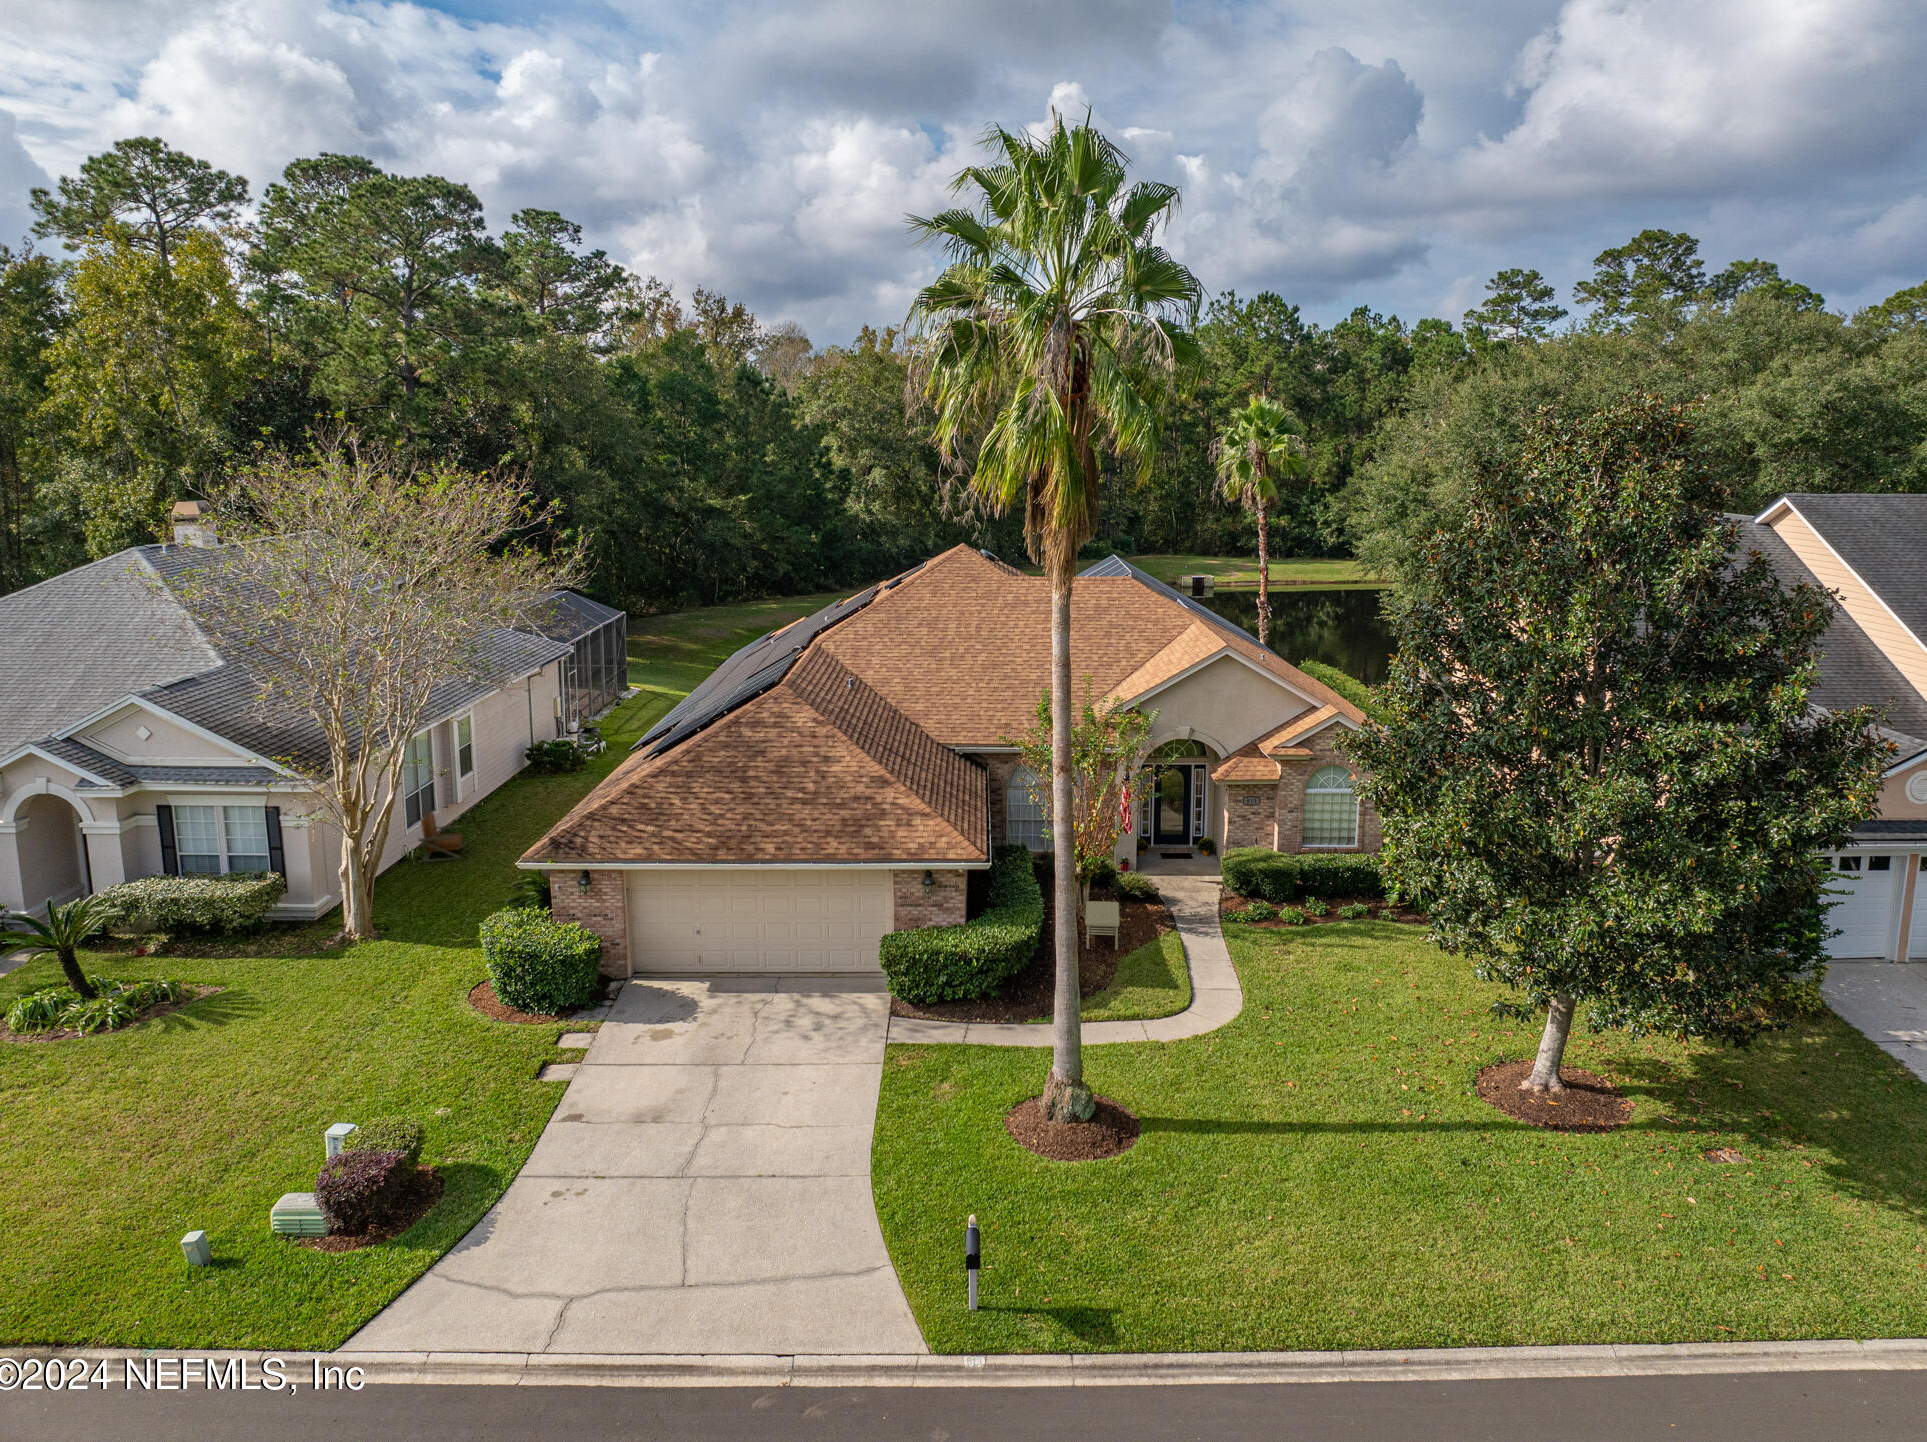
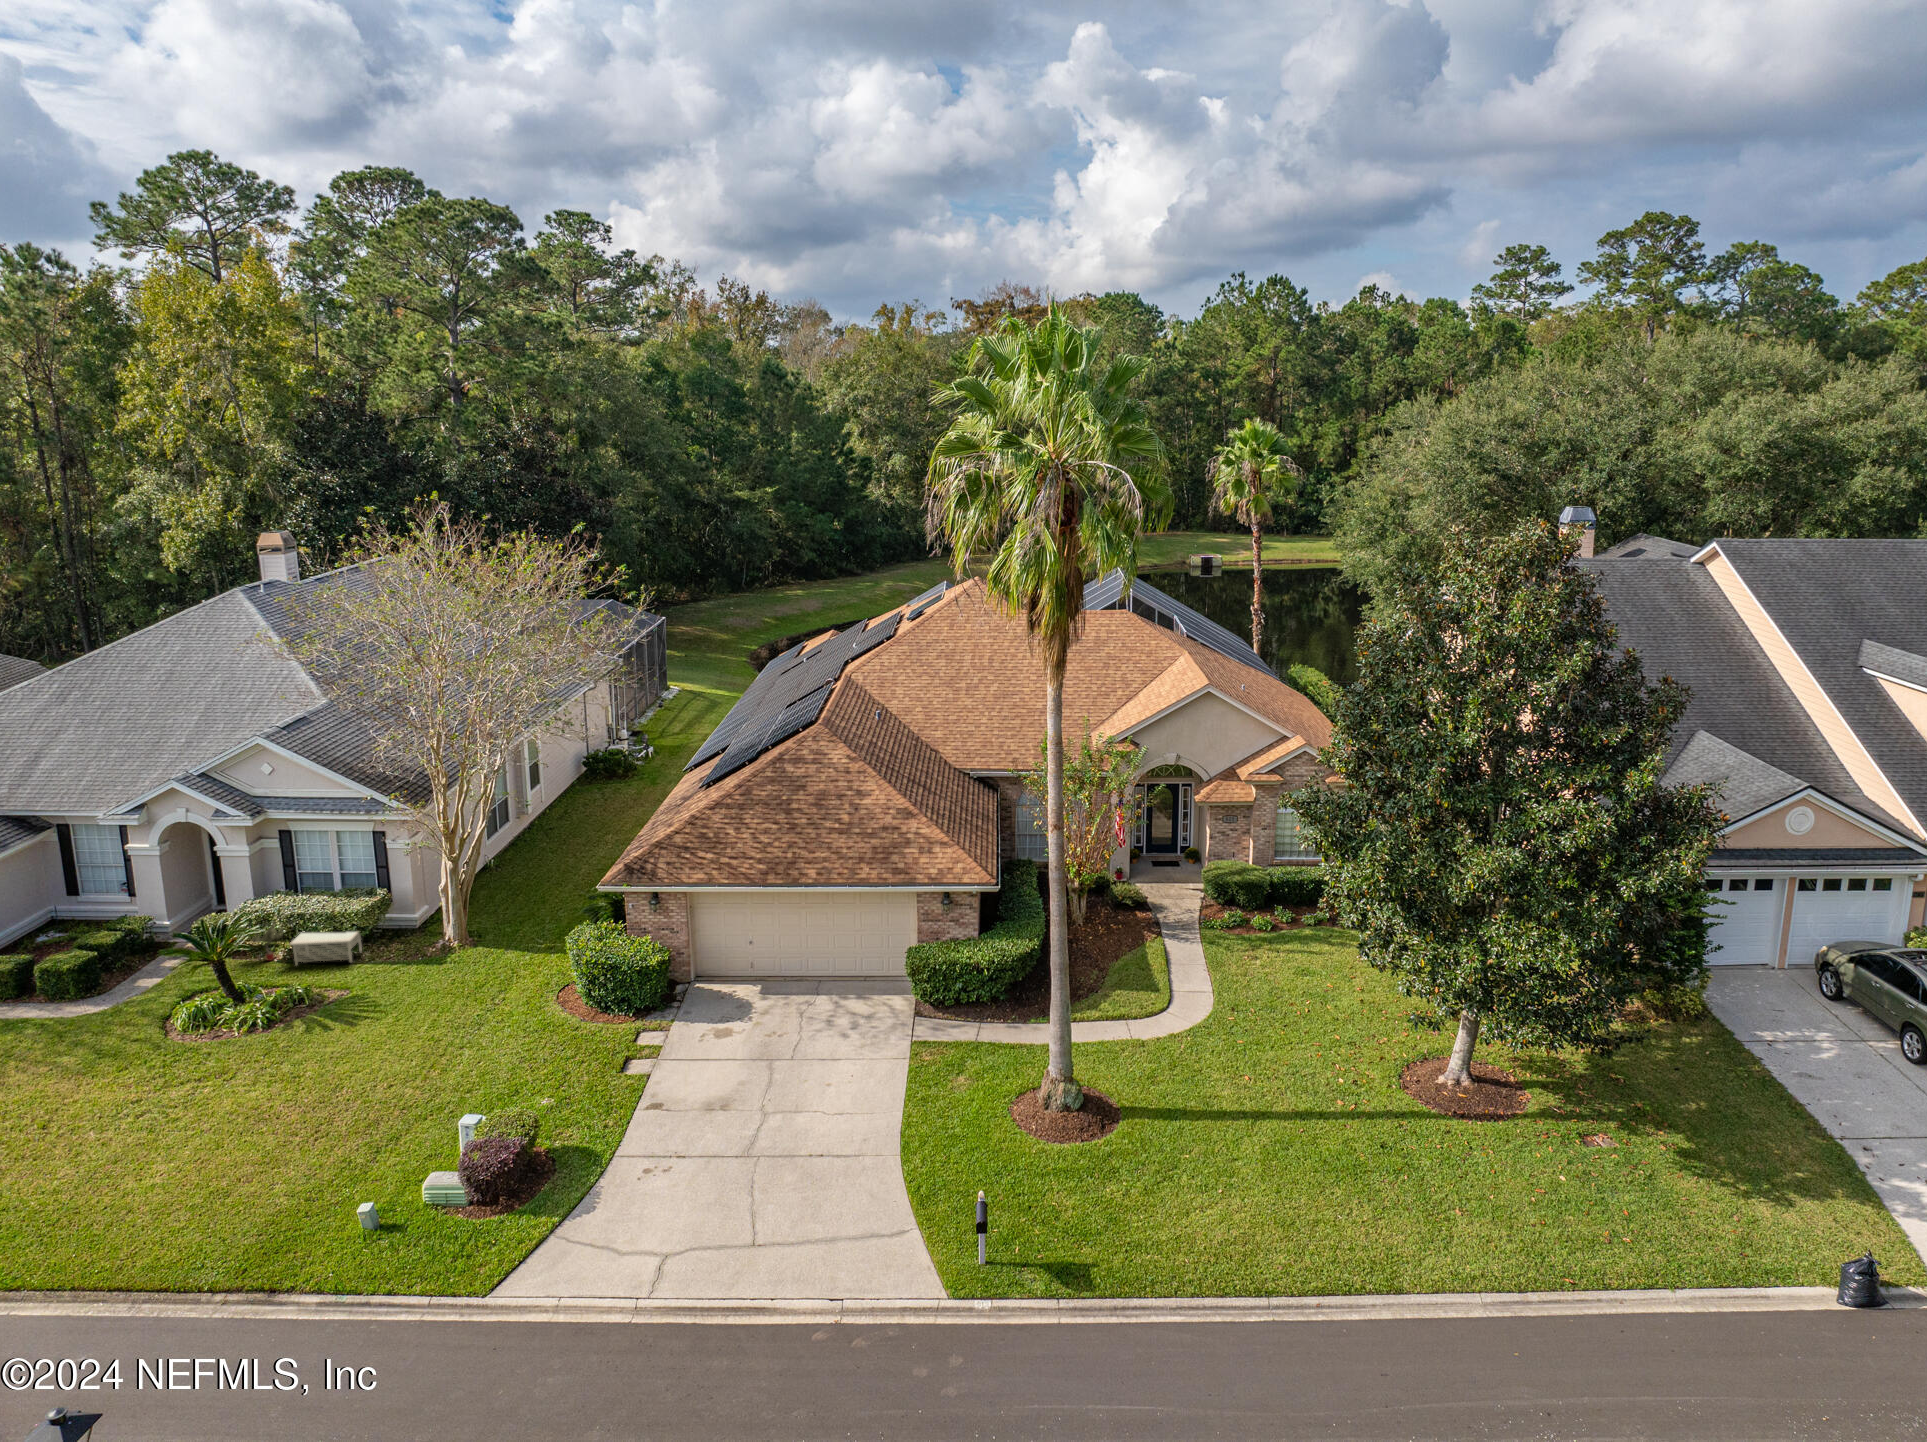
lounge chair: present [419,812,464,862] -> none [495,824,535,870]
storage bench: present [1085,901,1119,950] -> present [291,932,362,965]

